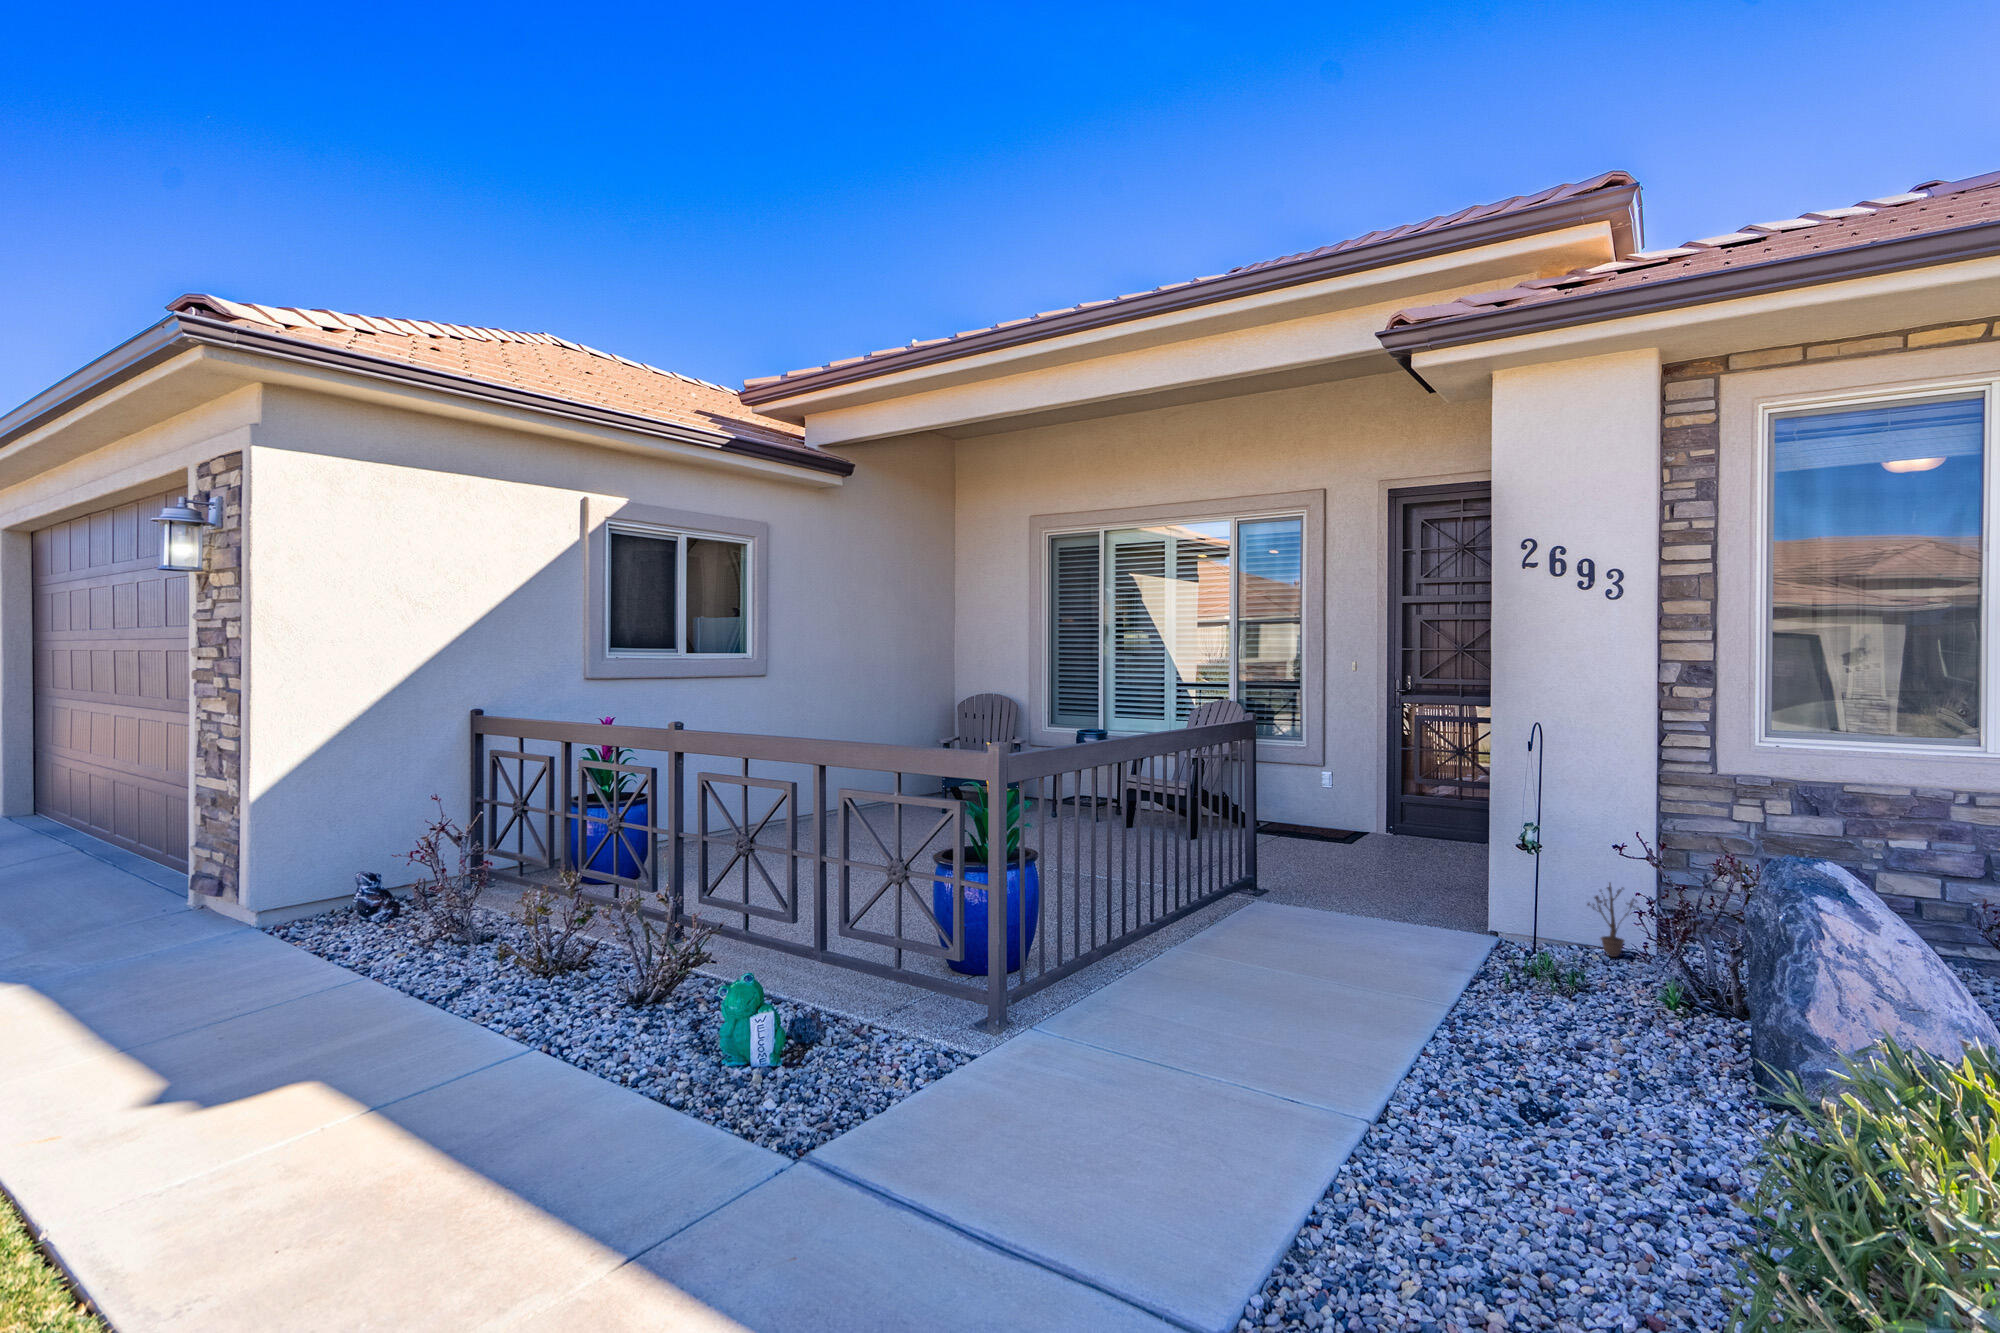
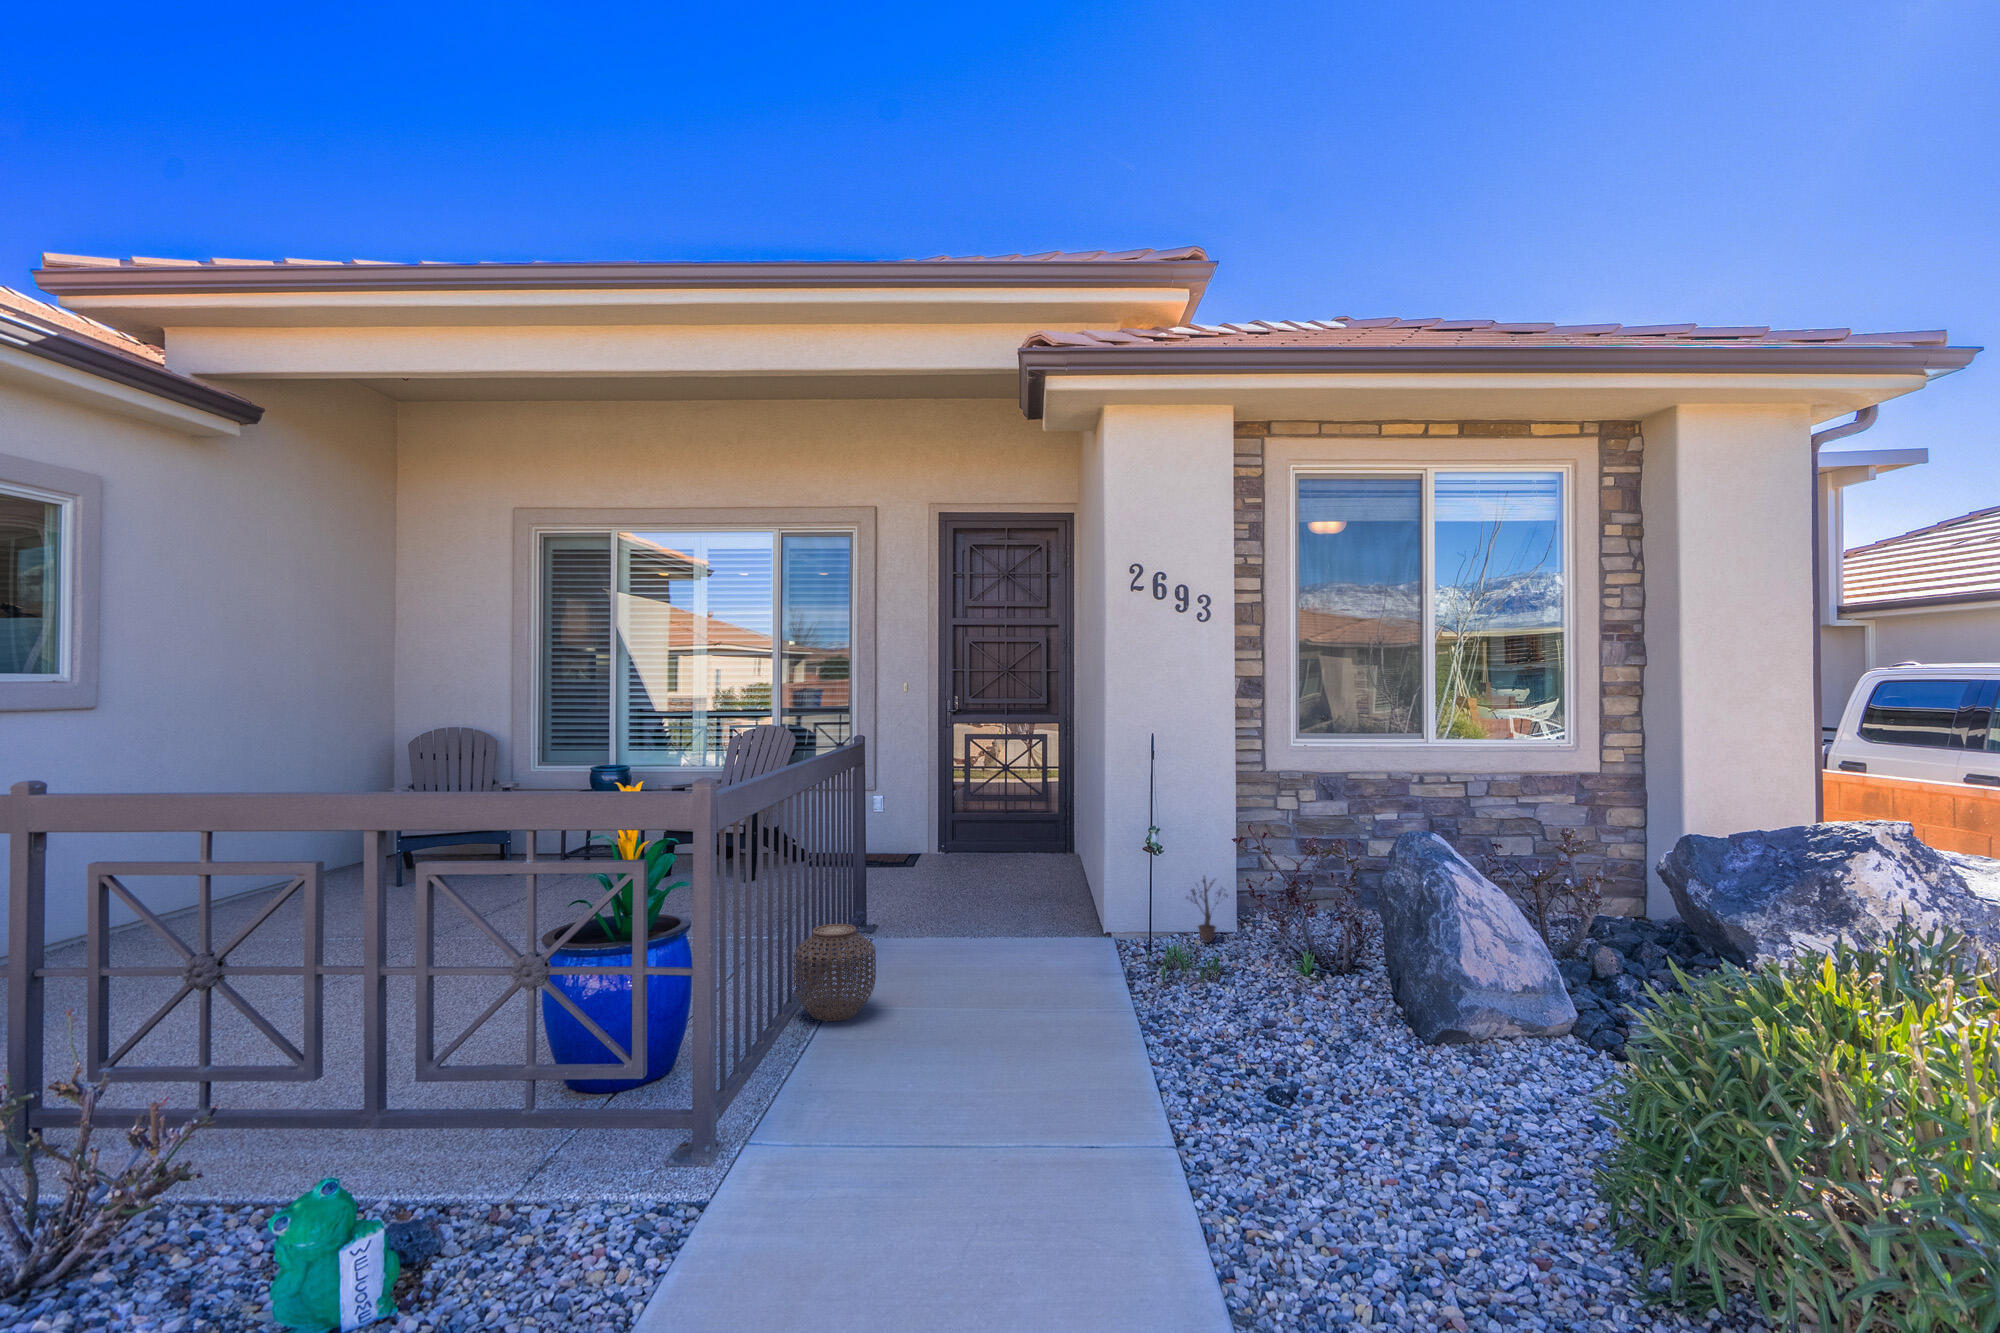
woven basket: none [1135,876,1207,958] -> present [793,924,876,1021]

